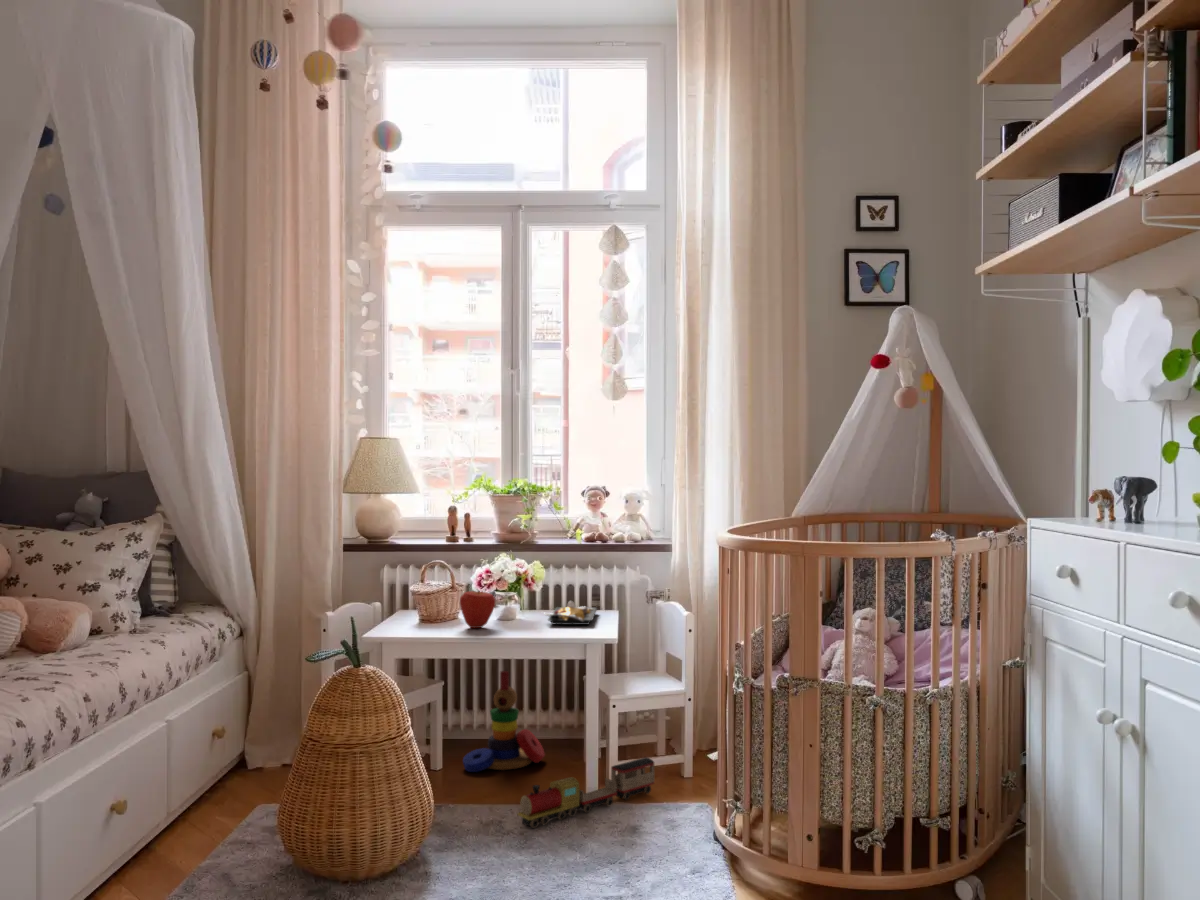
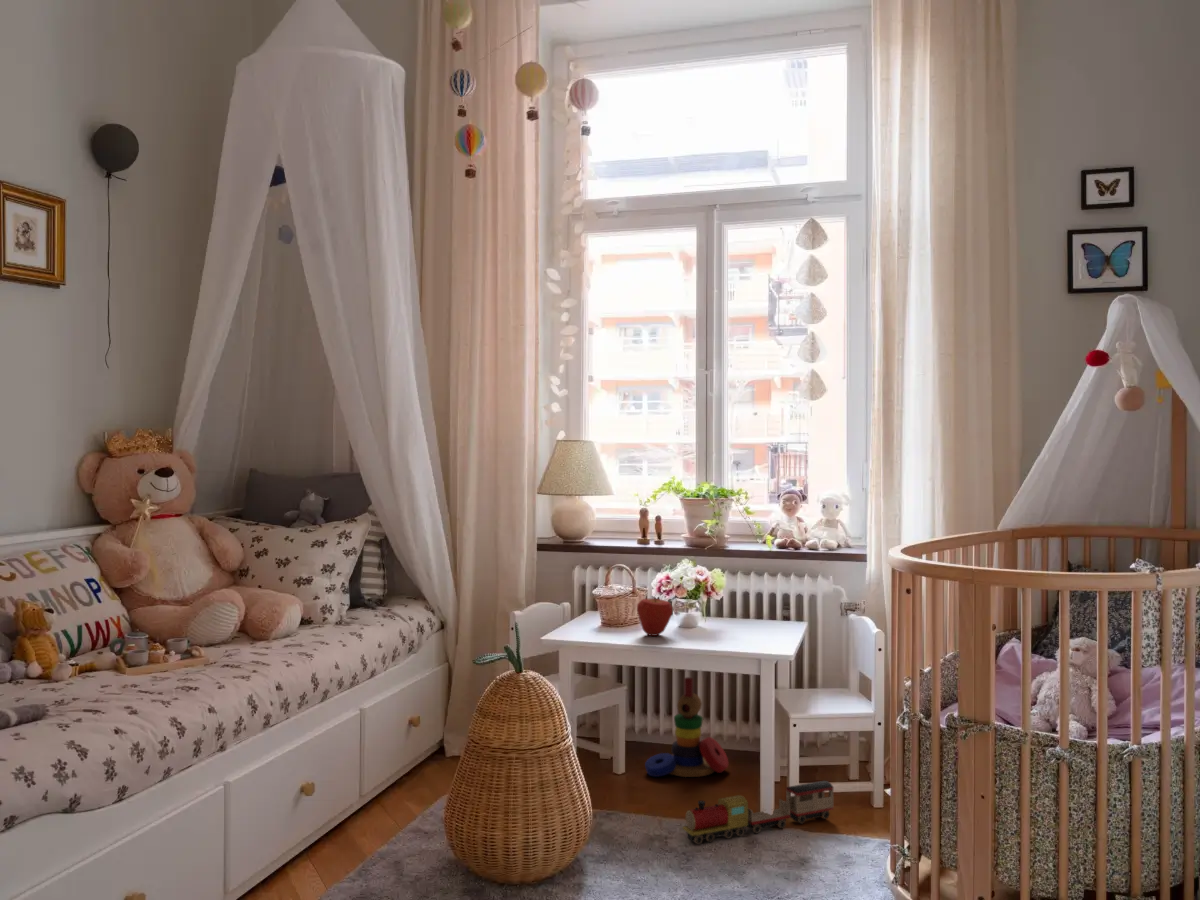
plate: present [544,601,597,625] -> none [720,612,784,638]

